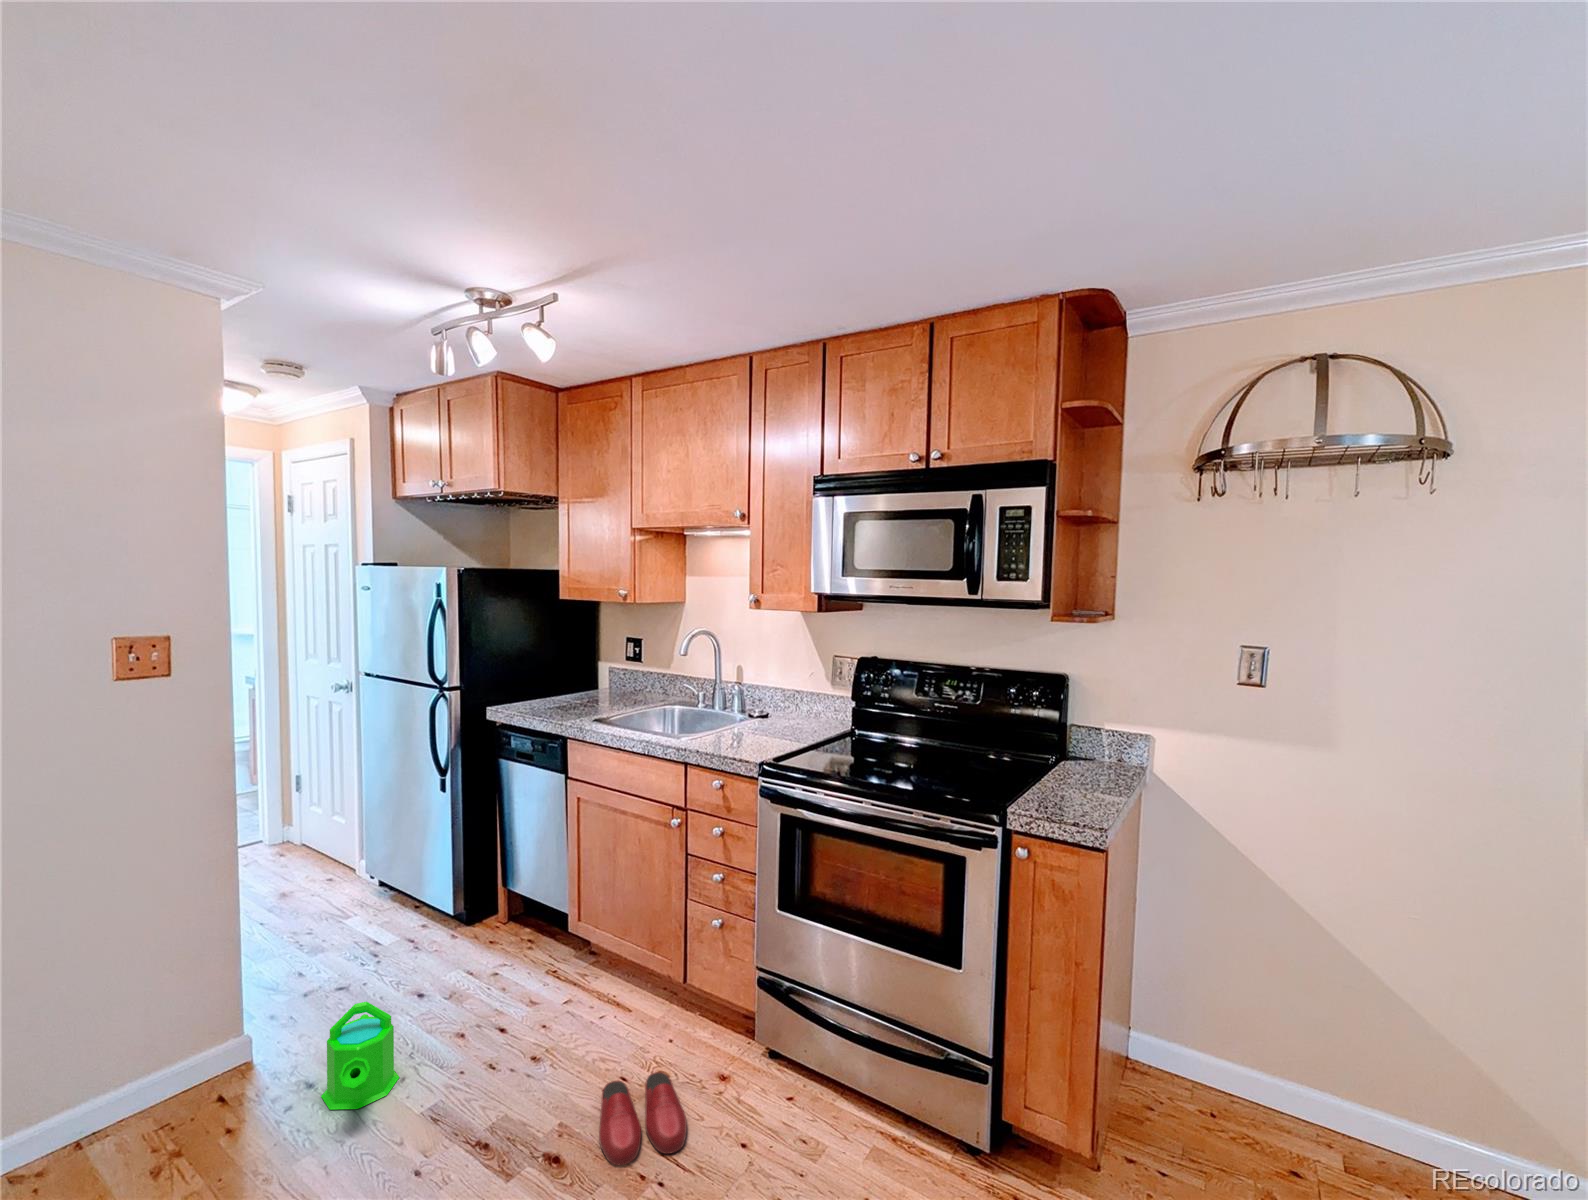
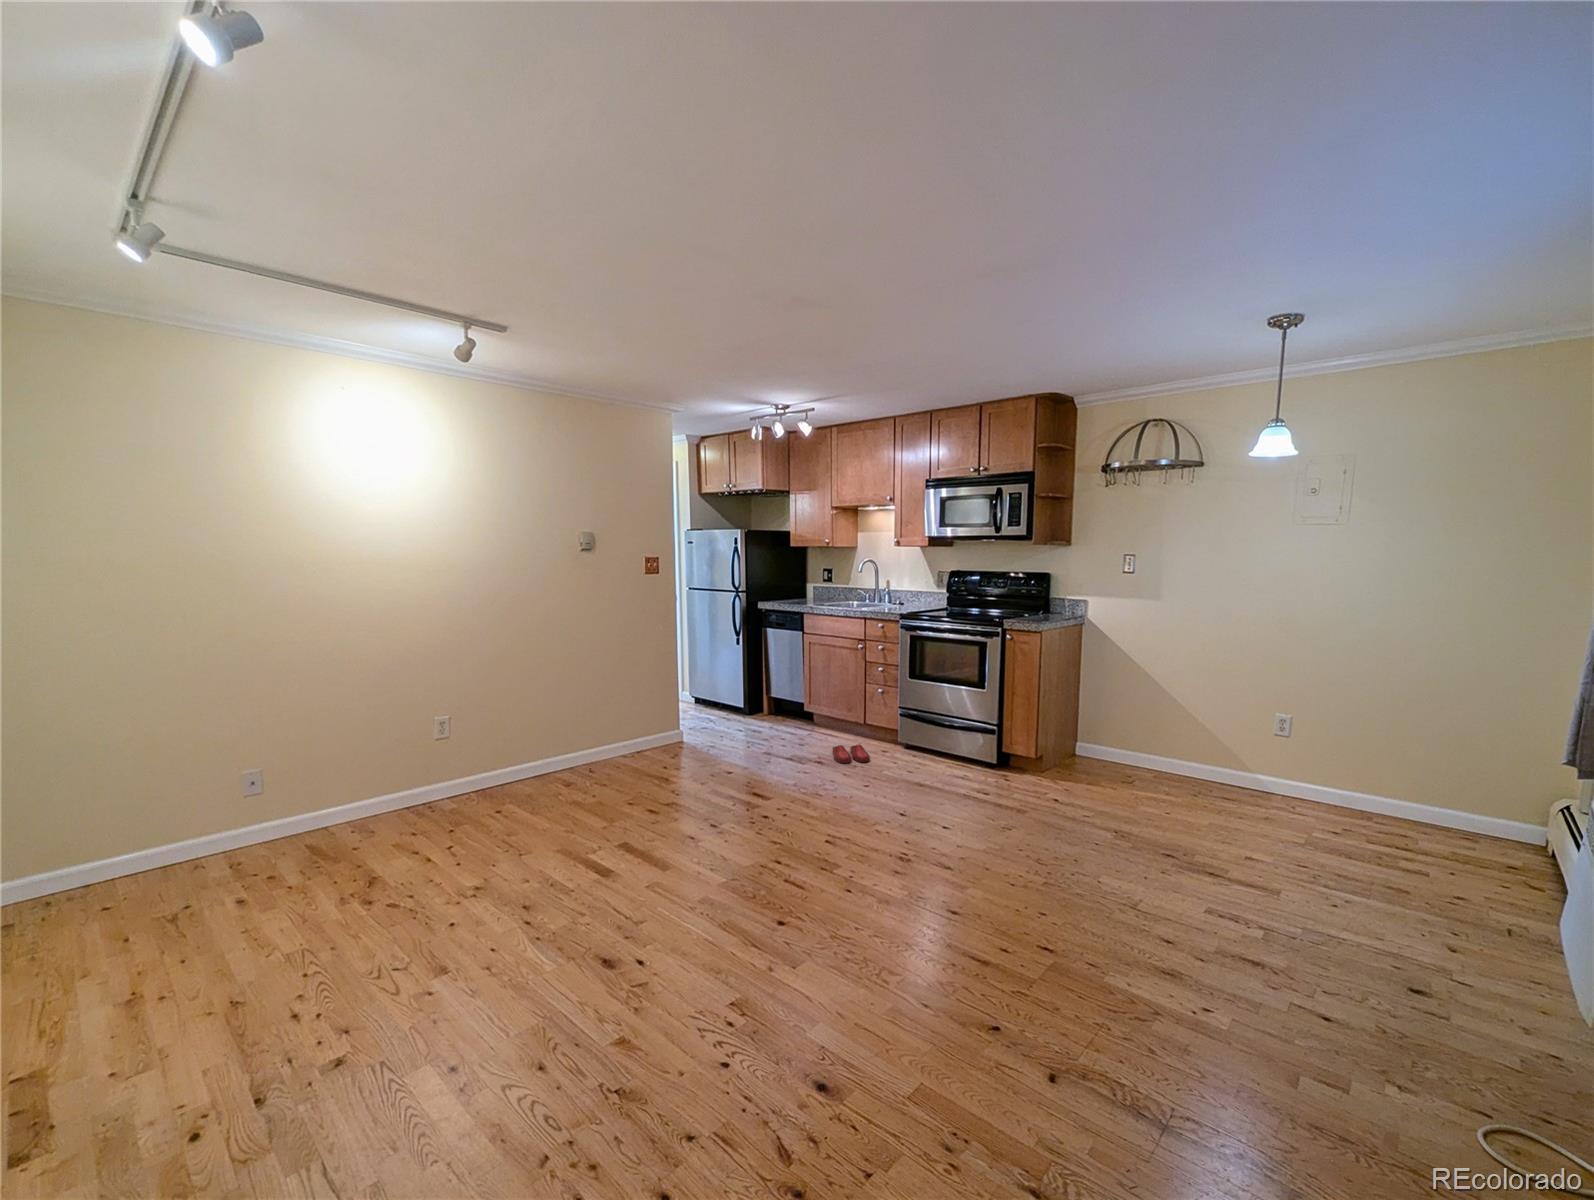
watering can: present [321,1002,399,1110] -> none [717,710,745,749]

